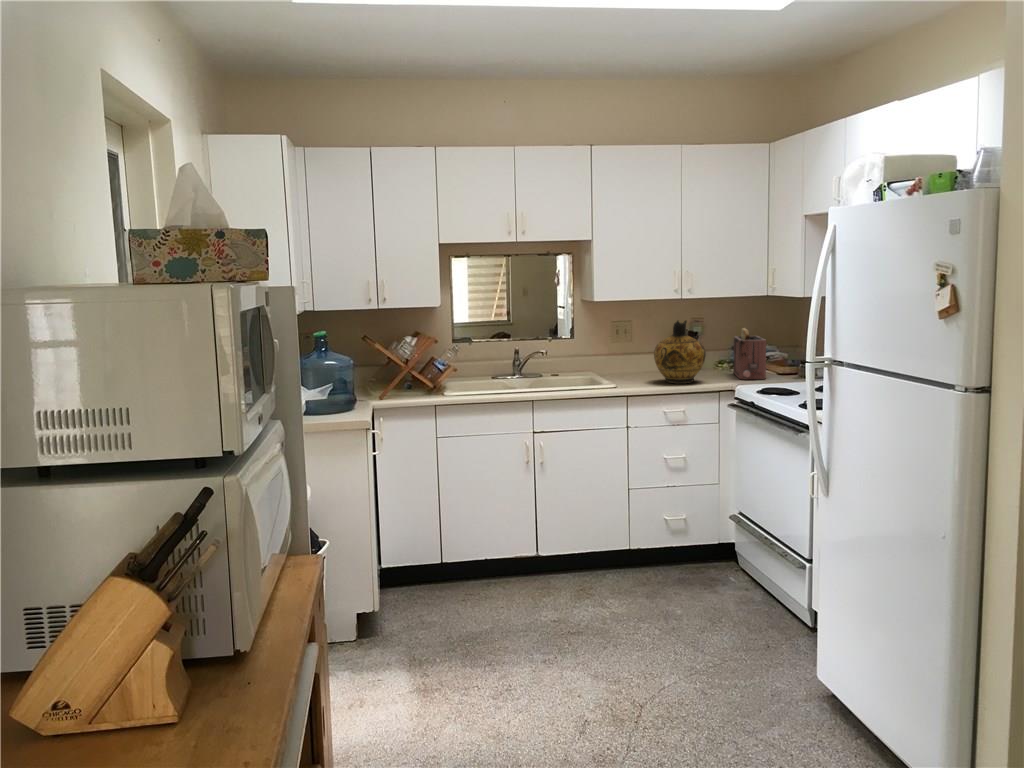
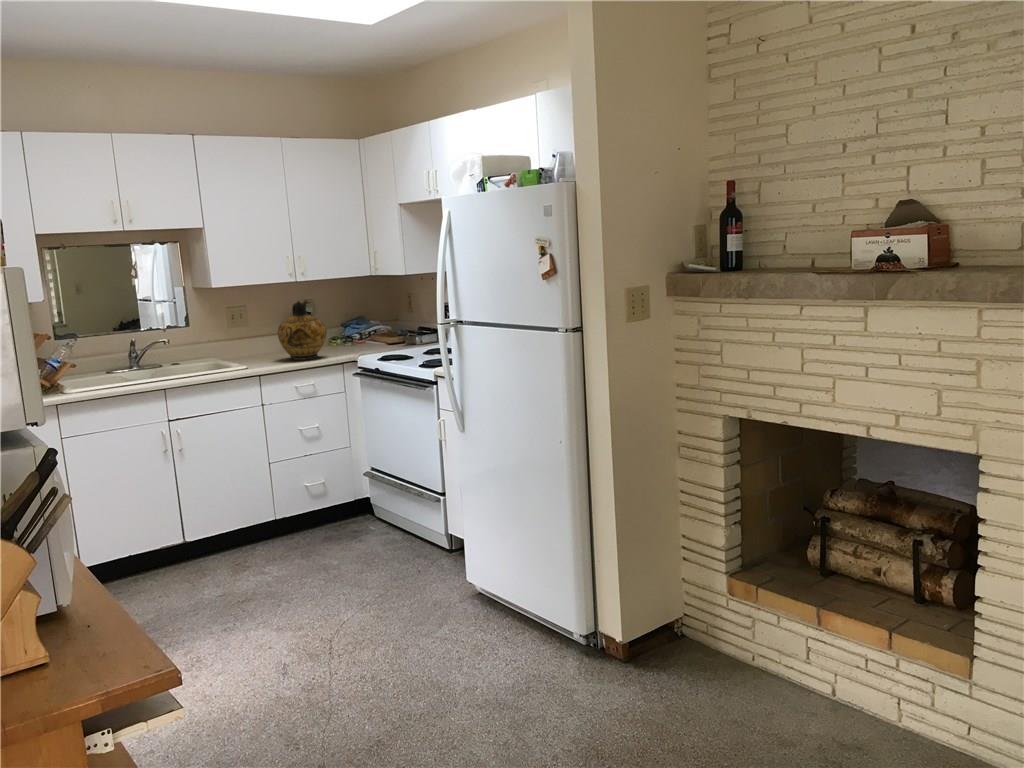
toaster: present [733,328,766,379] -> none [345,306,379,352]

